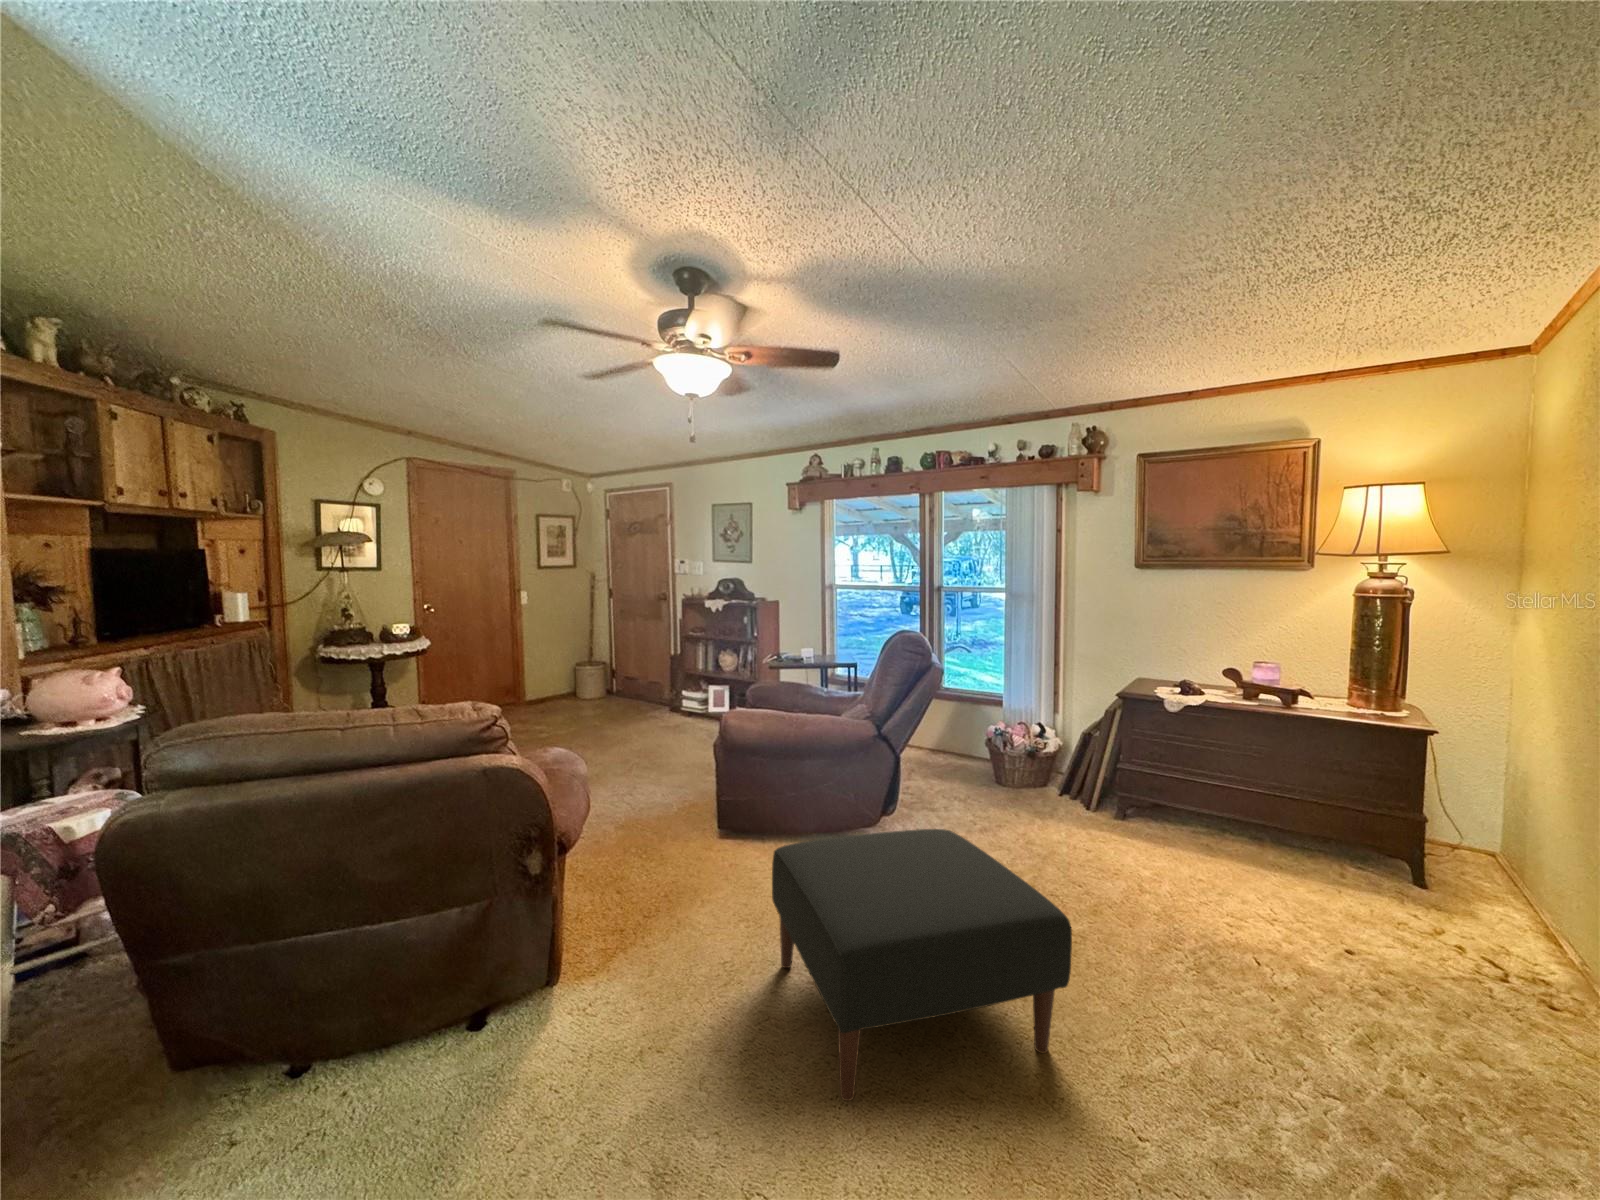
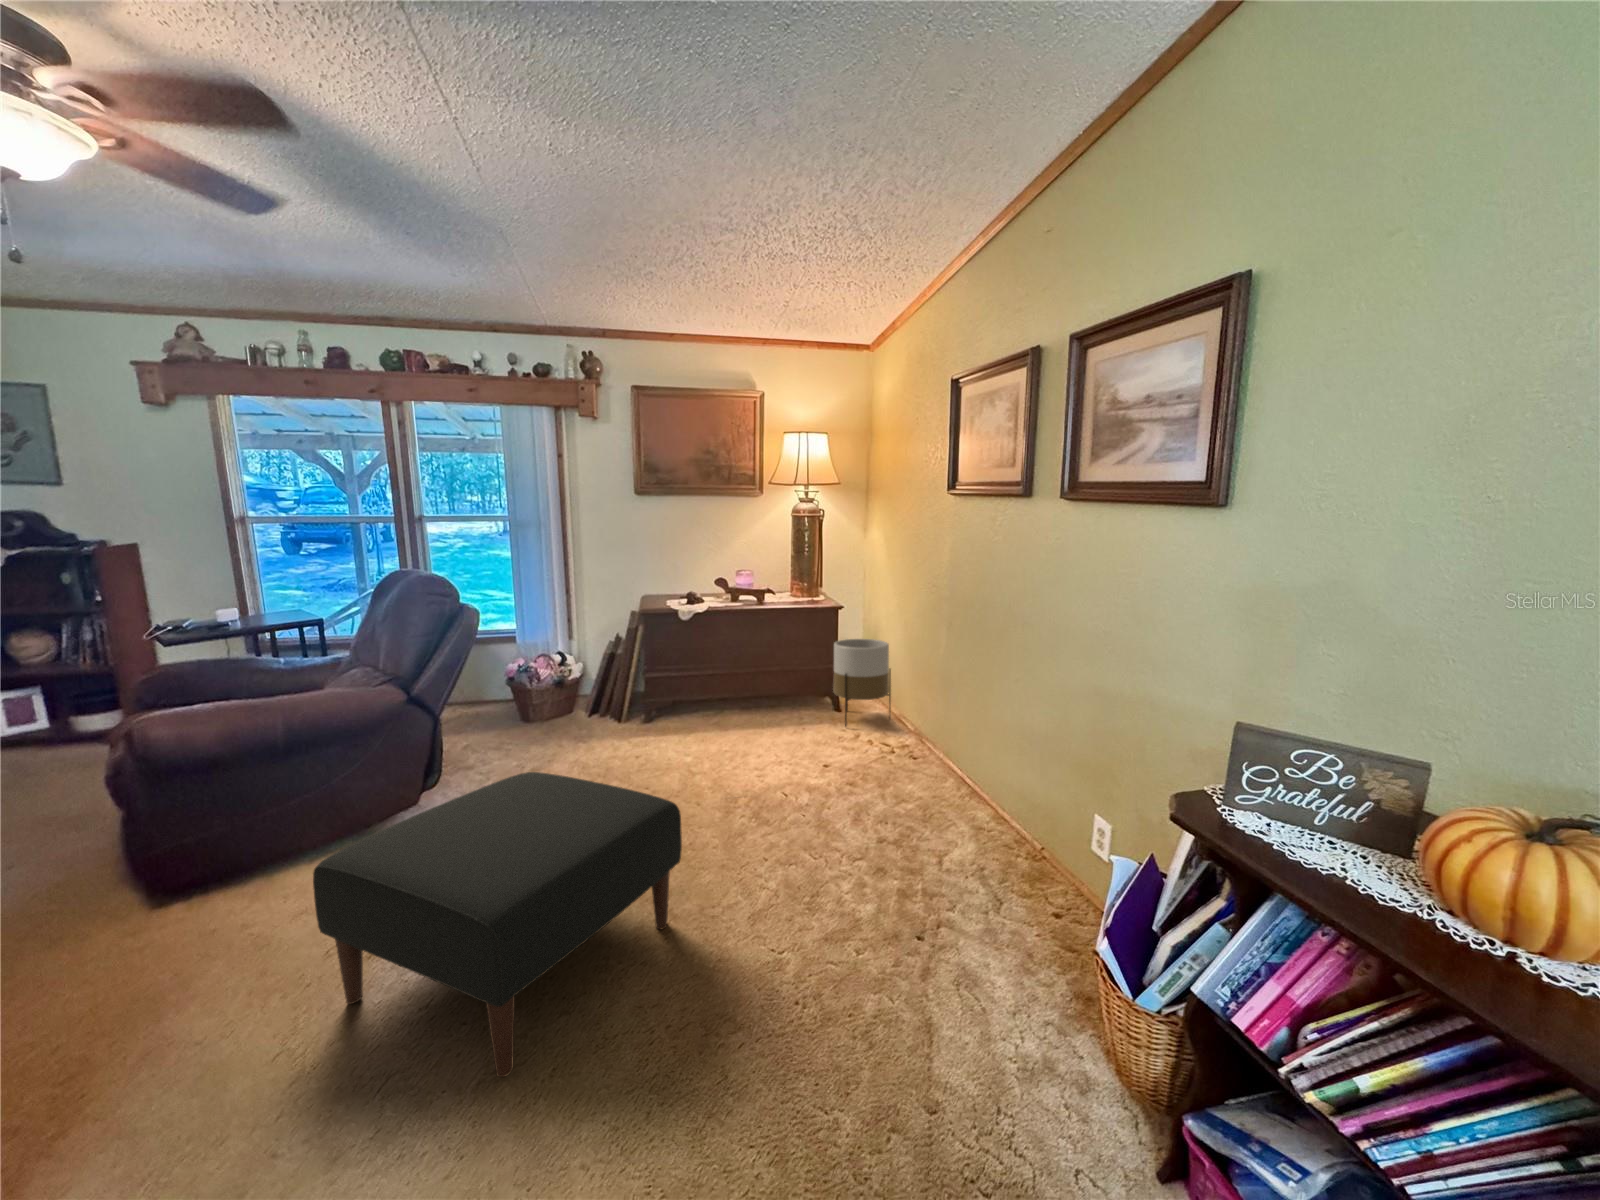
planter: none [1411,782,1543,934] -> present [833,639,891,726]

